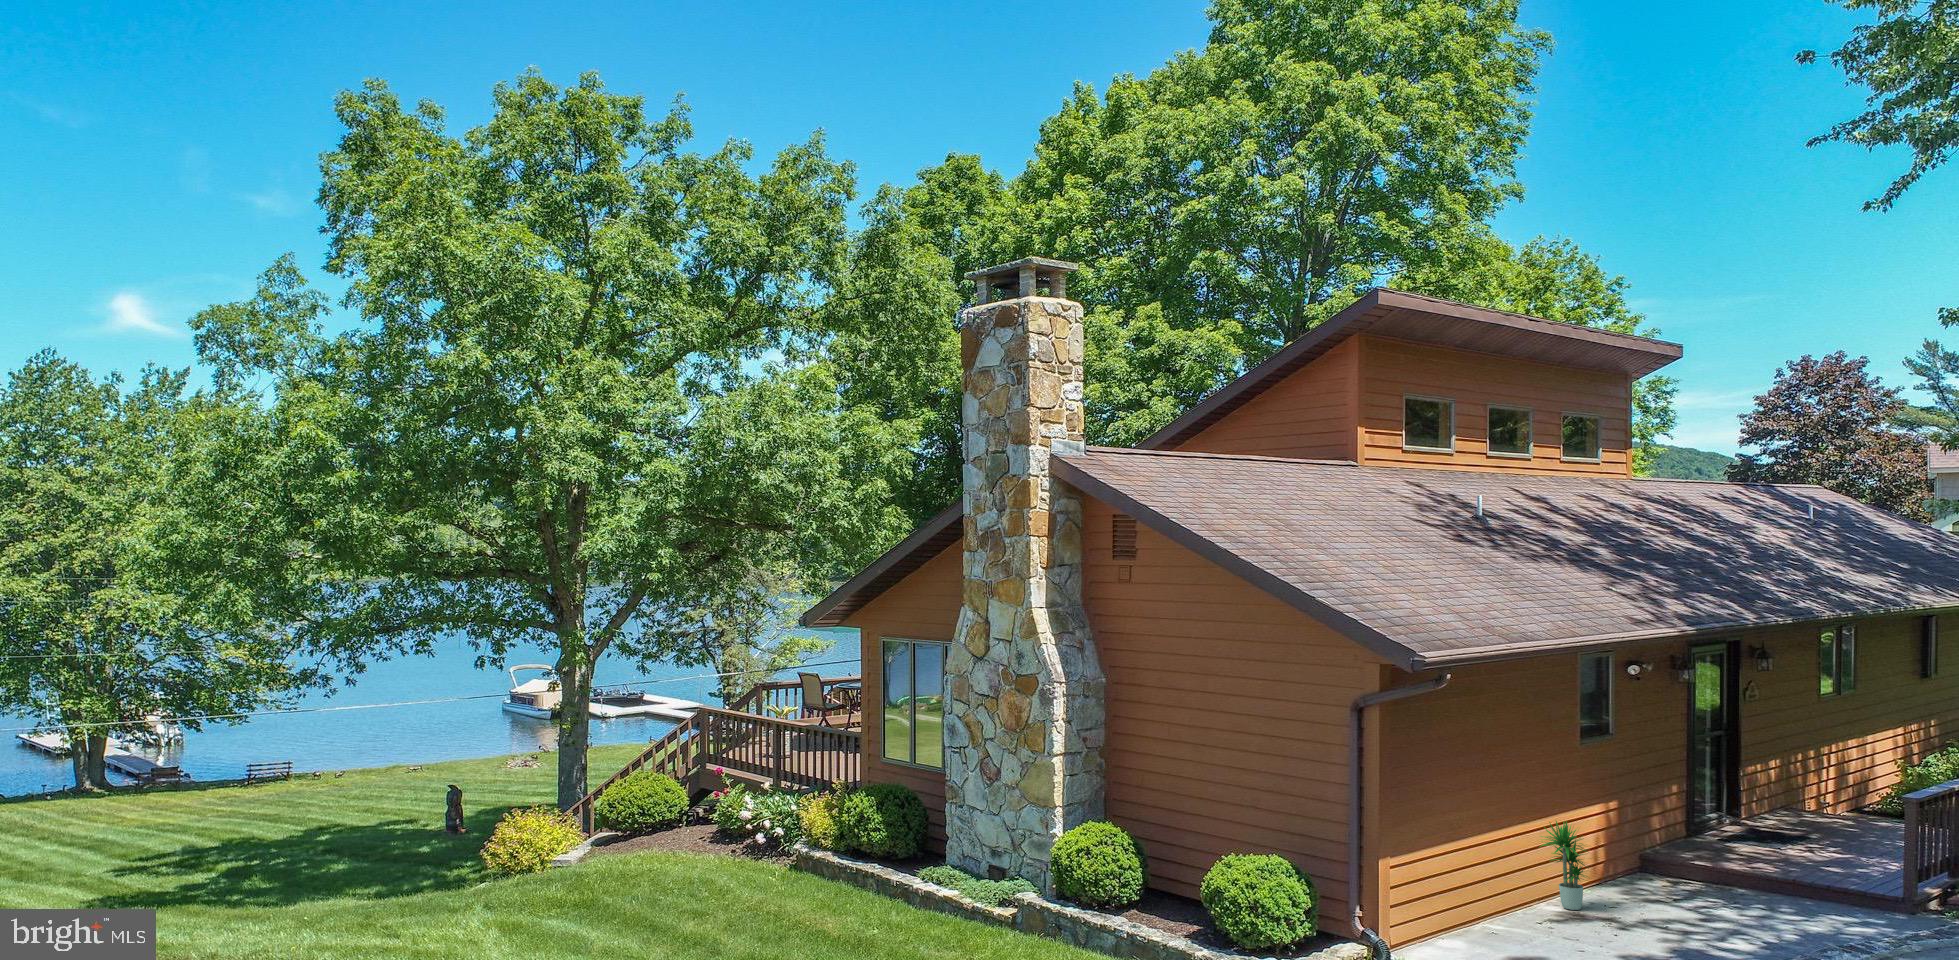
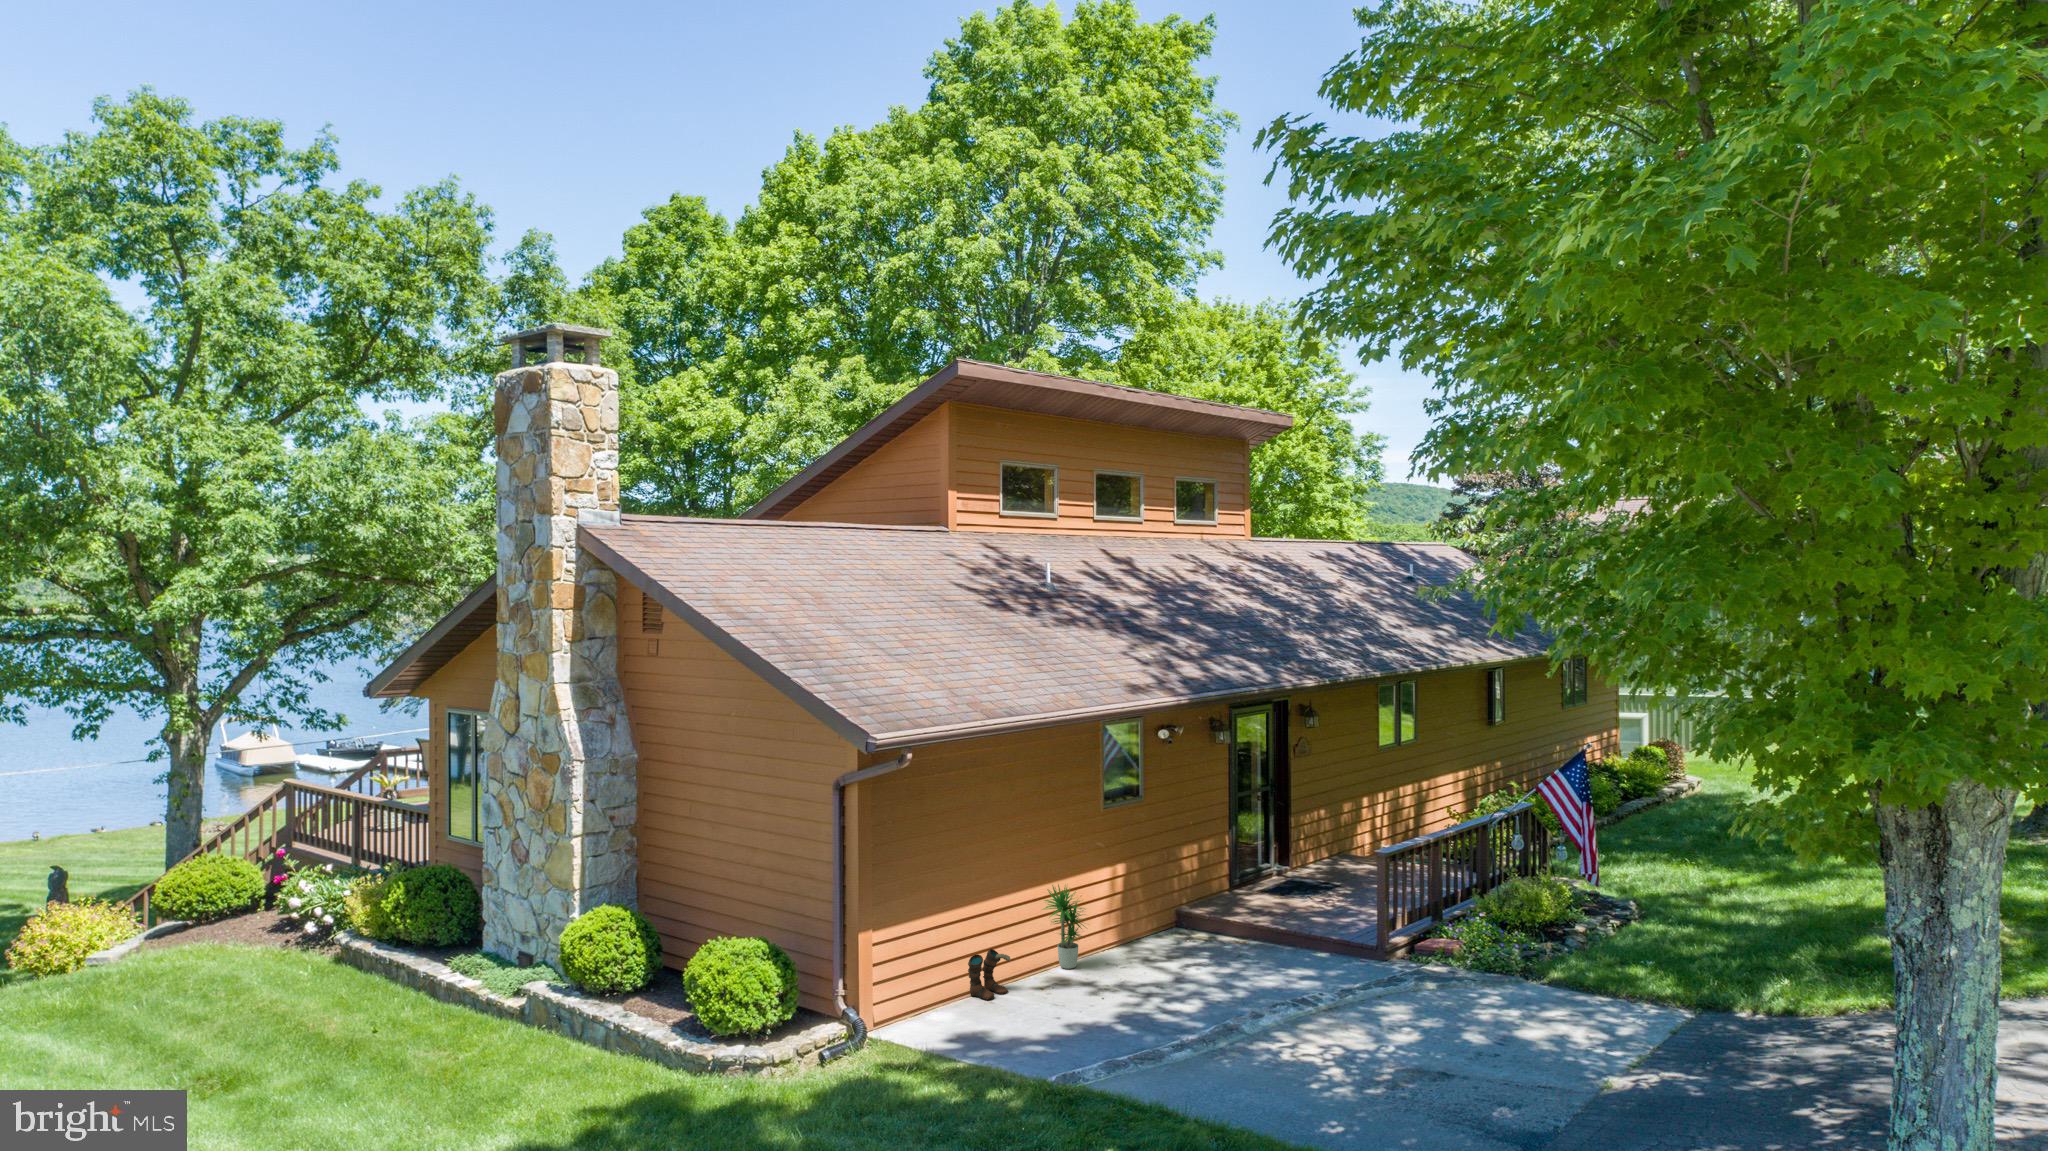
boots: none [1480,881,1524,932] -> present [968,949,1010,1000]

